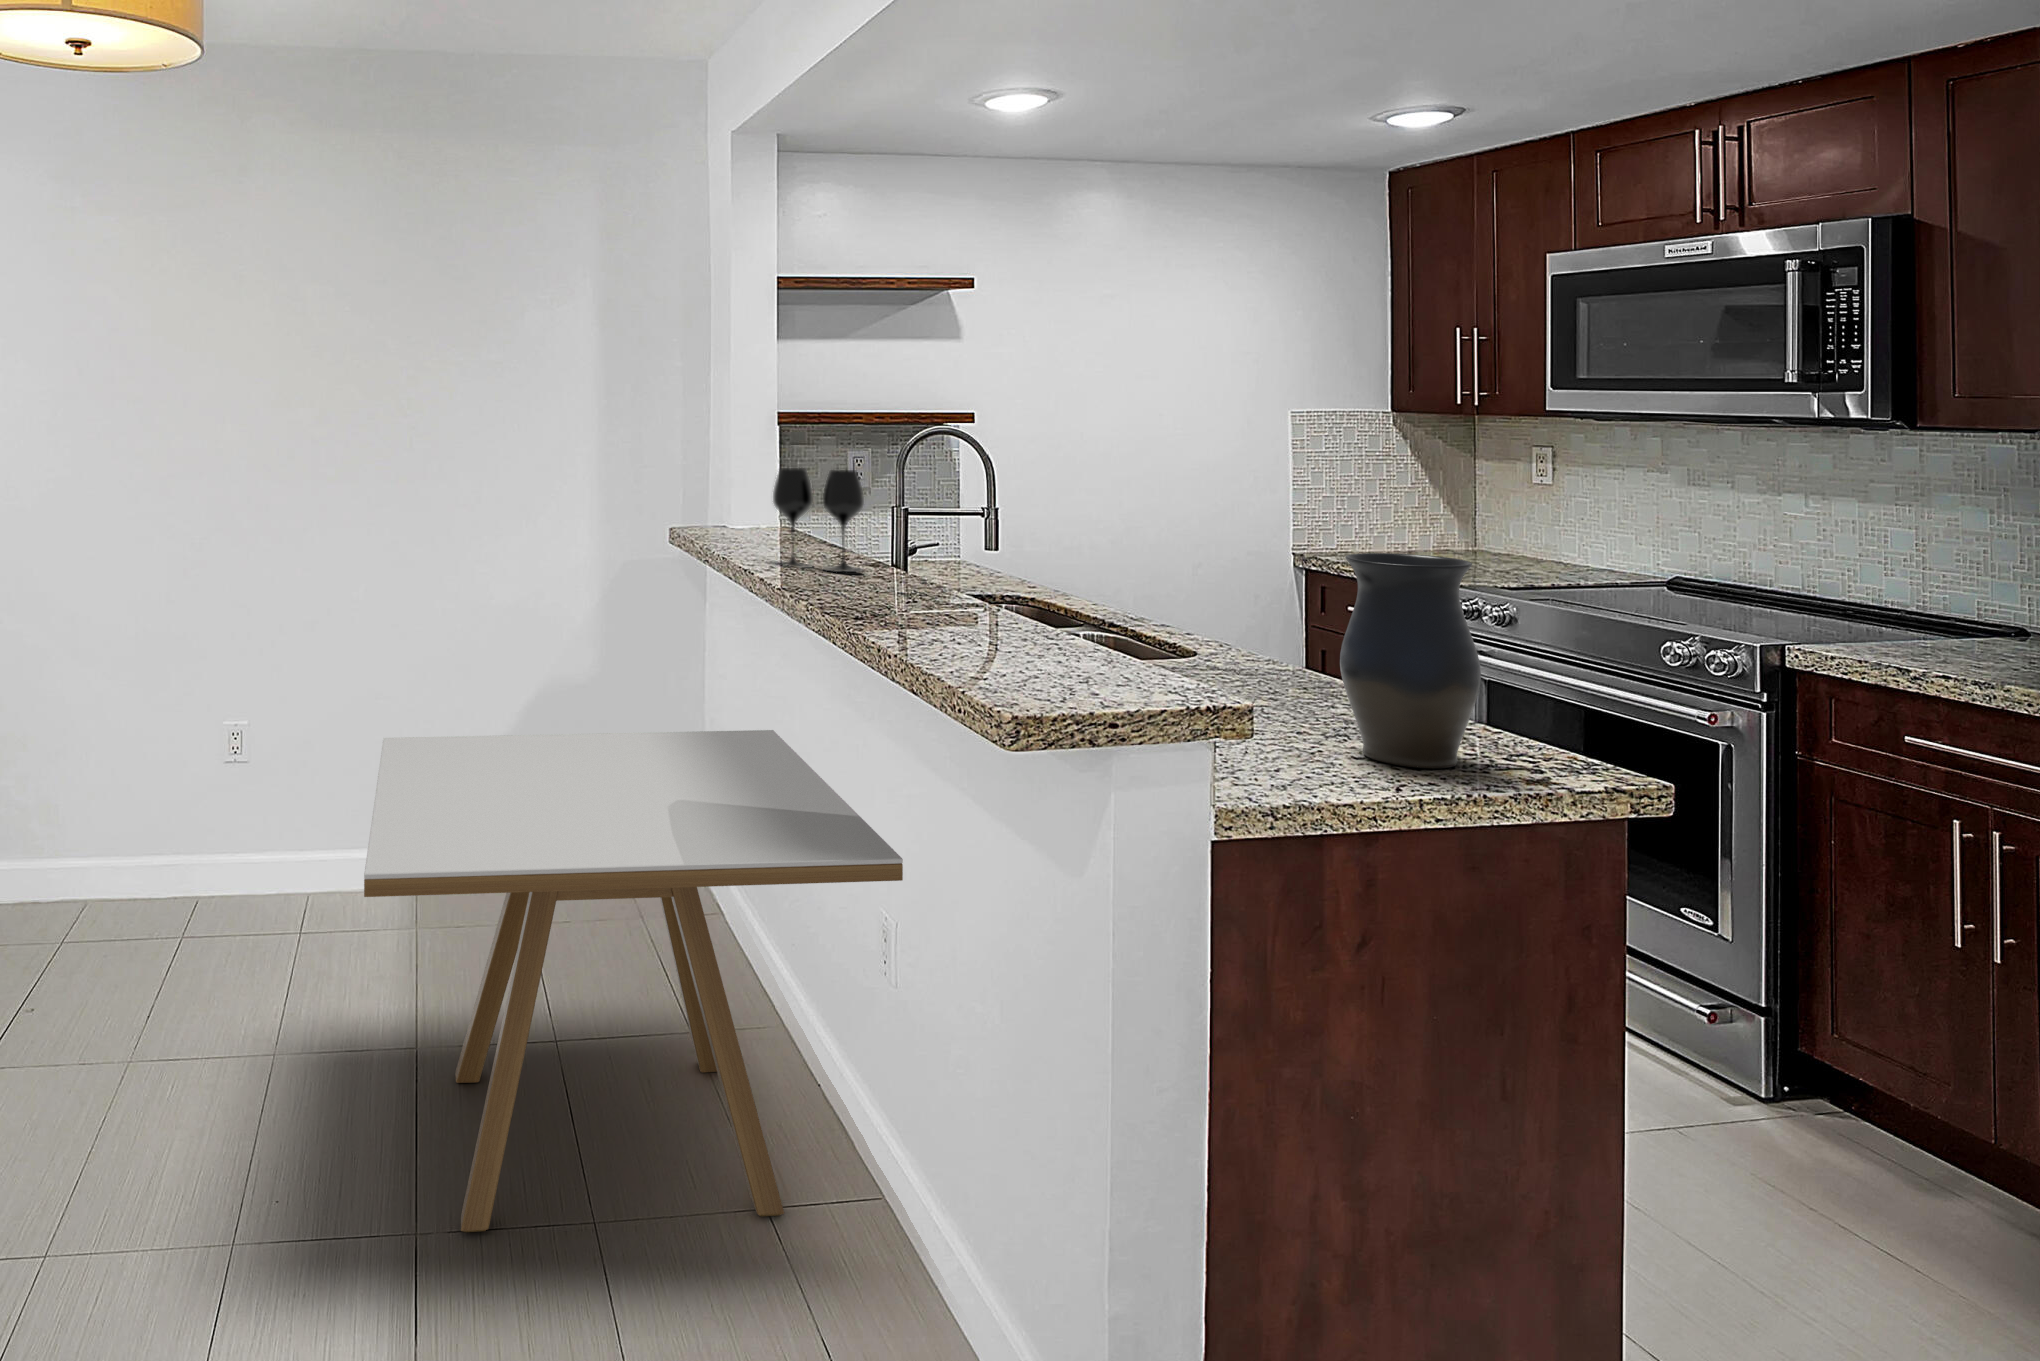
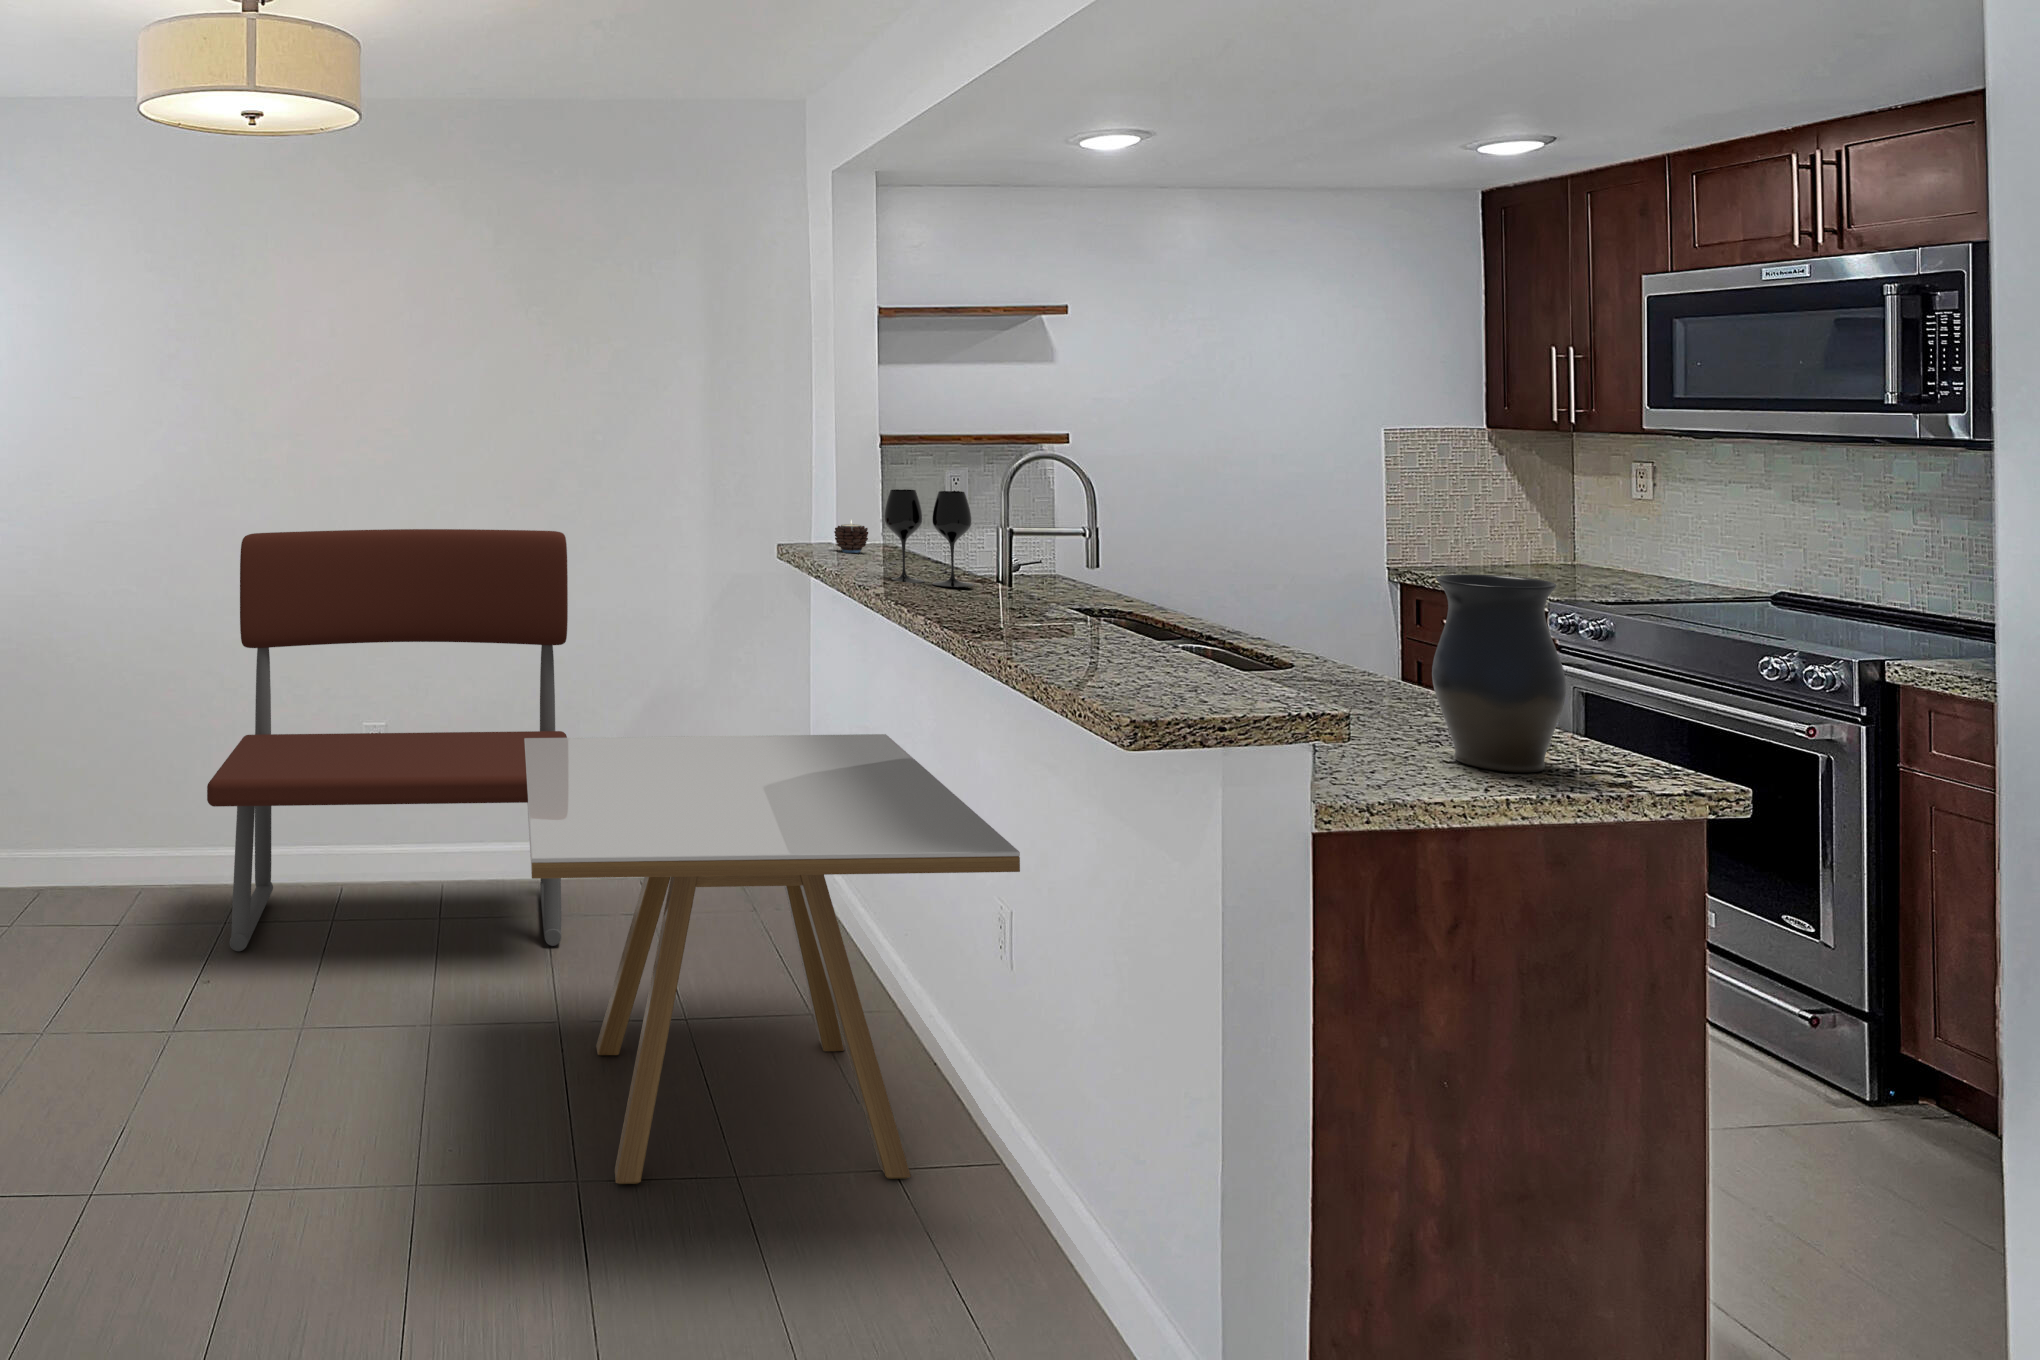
candle: none [726,502,762,538] -> present [834,521,868,553]
bench: none [36,513,444,974] -> present [207,529,568,951]

